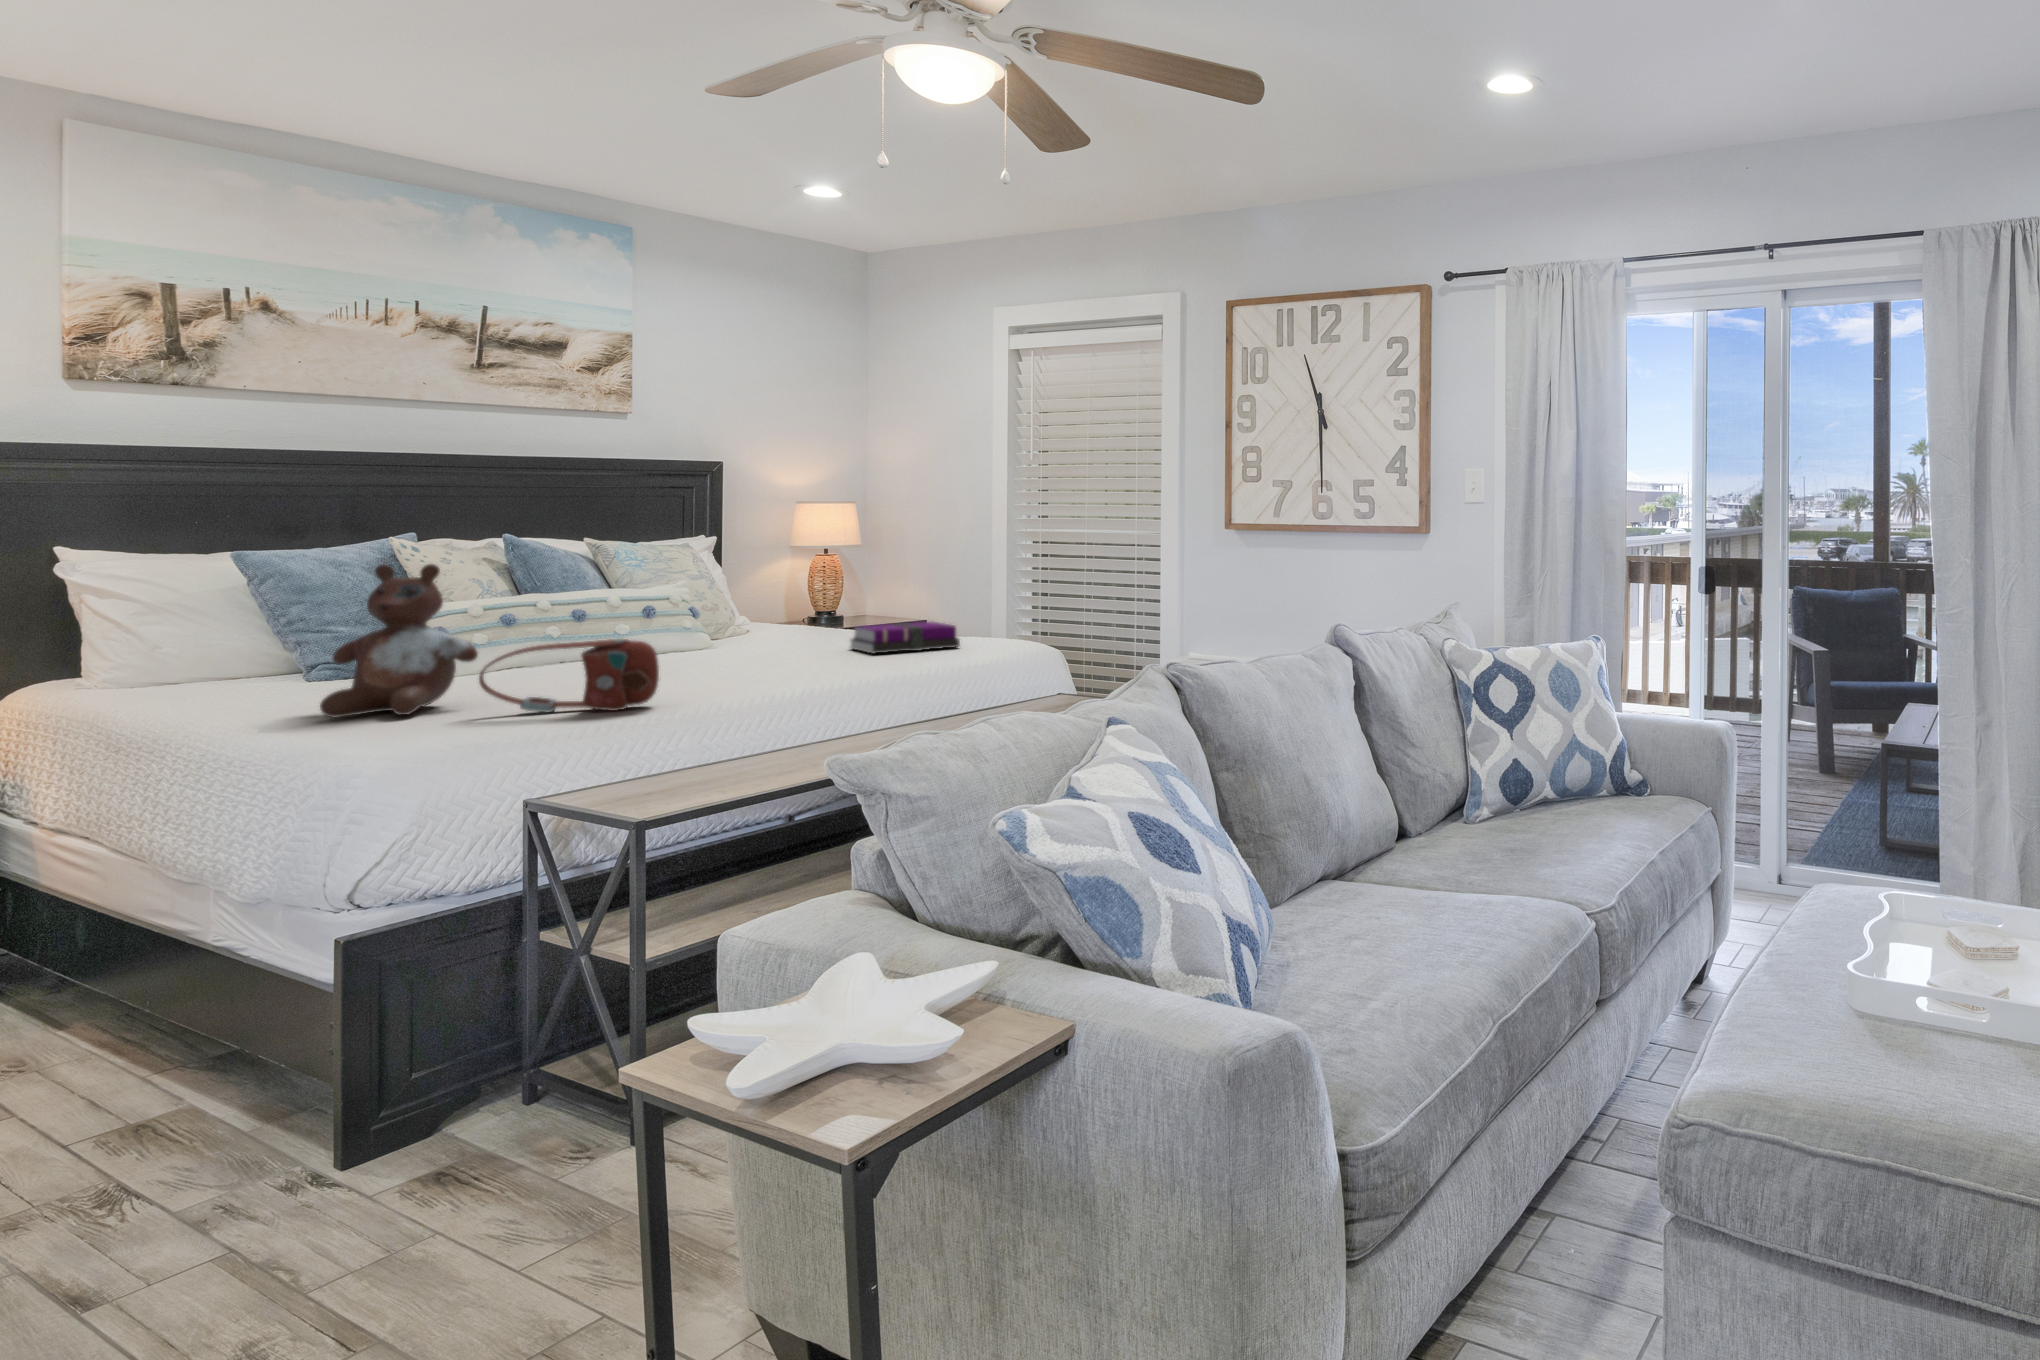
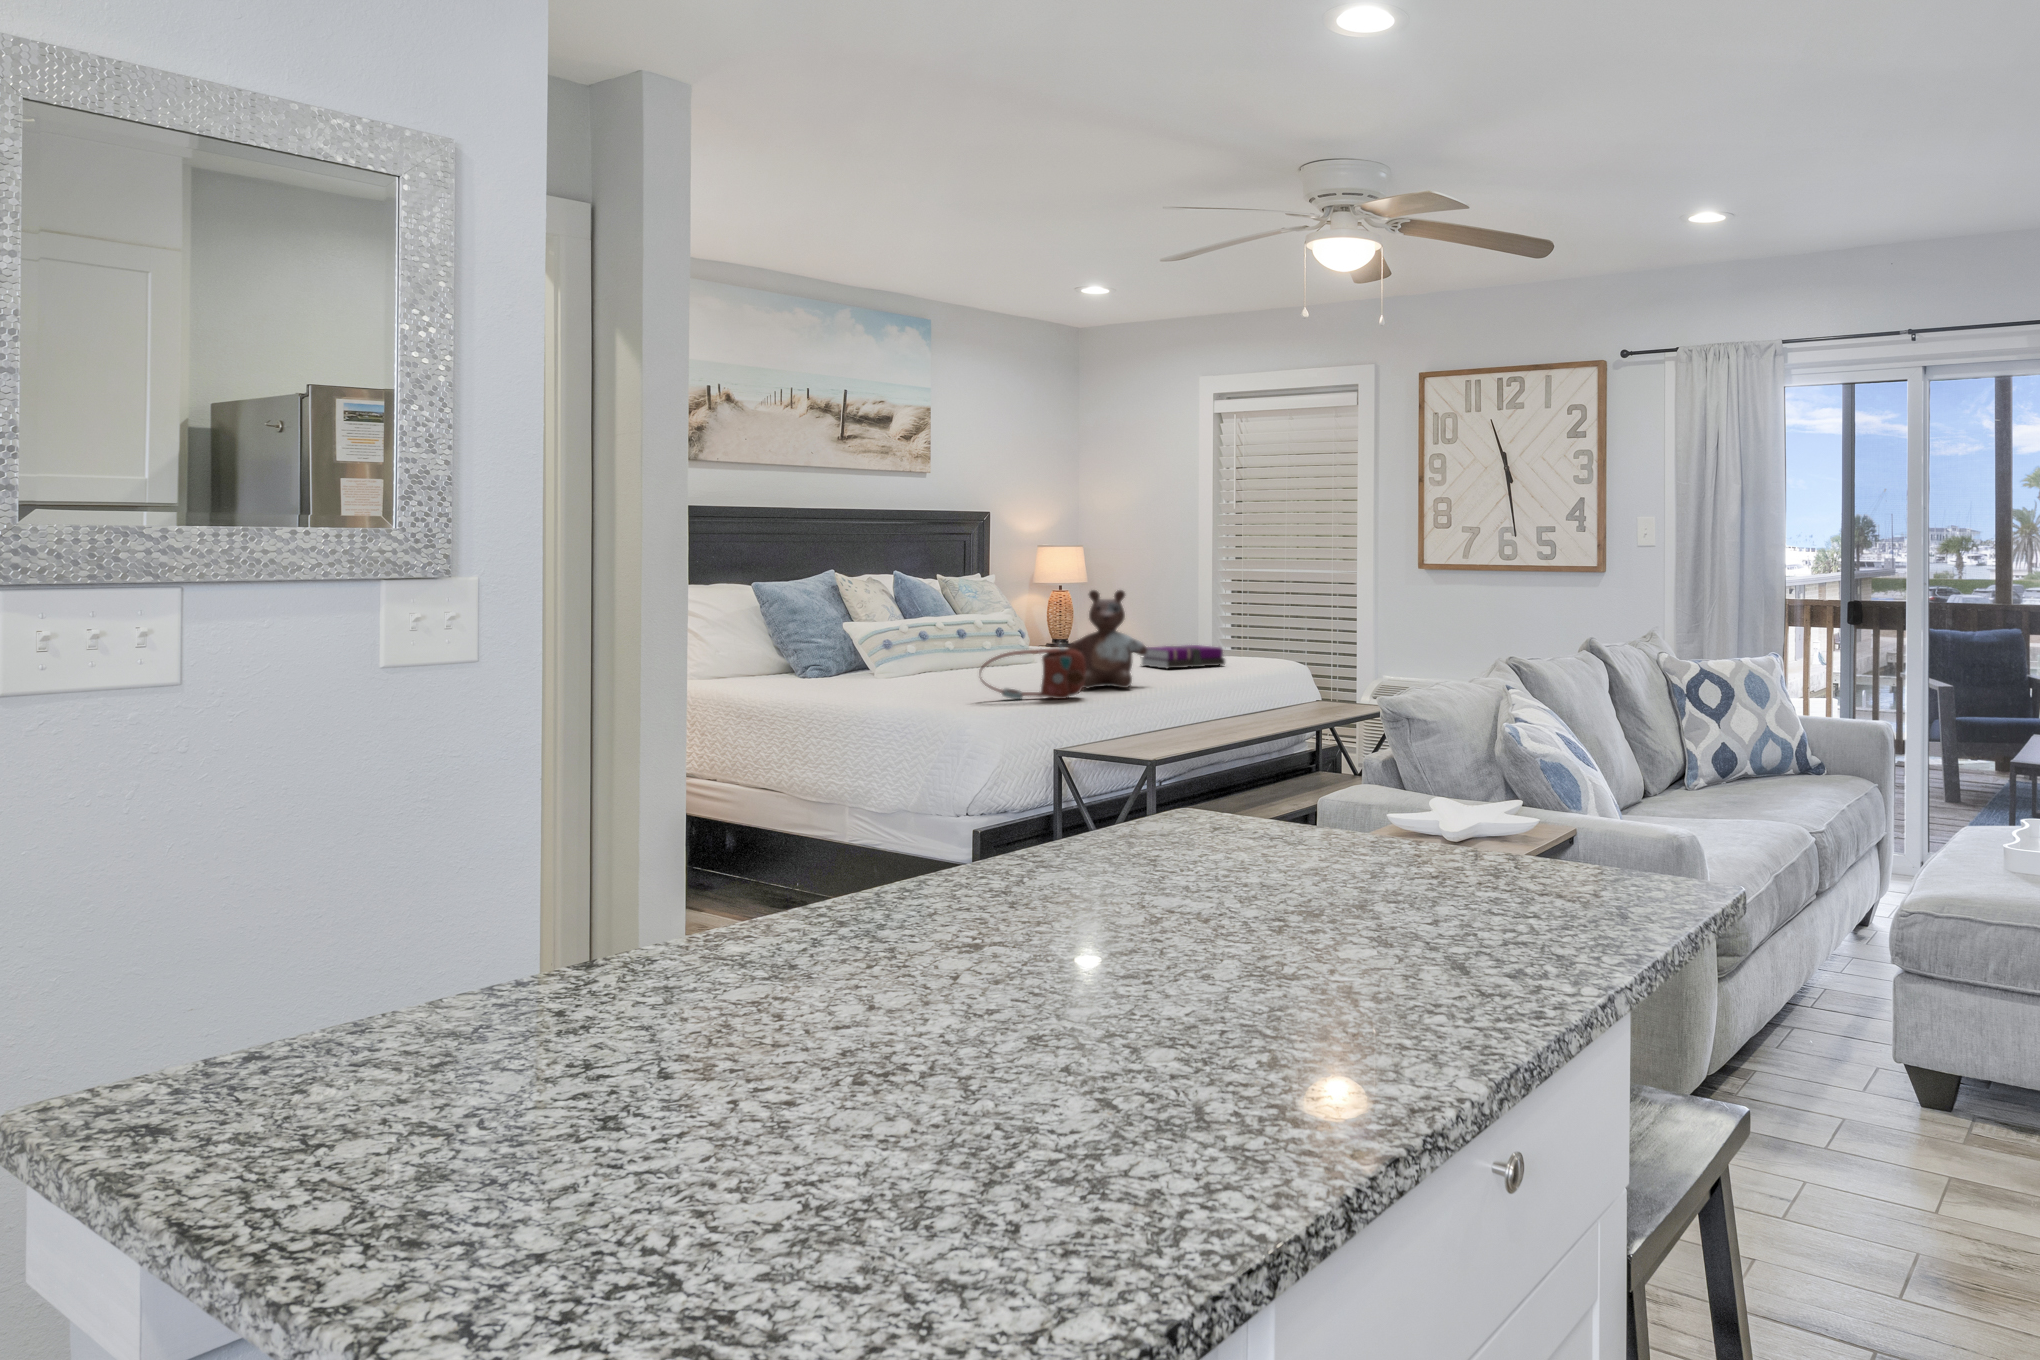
stuffed bear: present [320,564,478,718] -> present [1068,590,1147,688]

